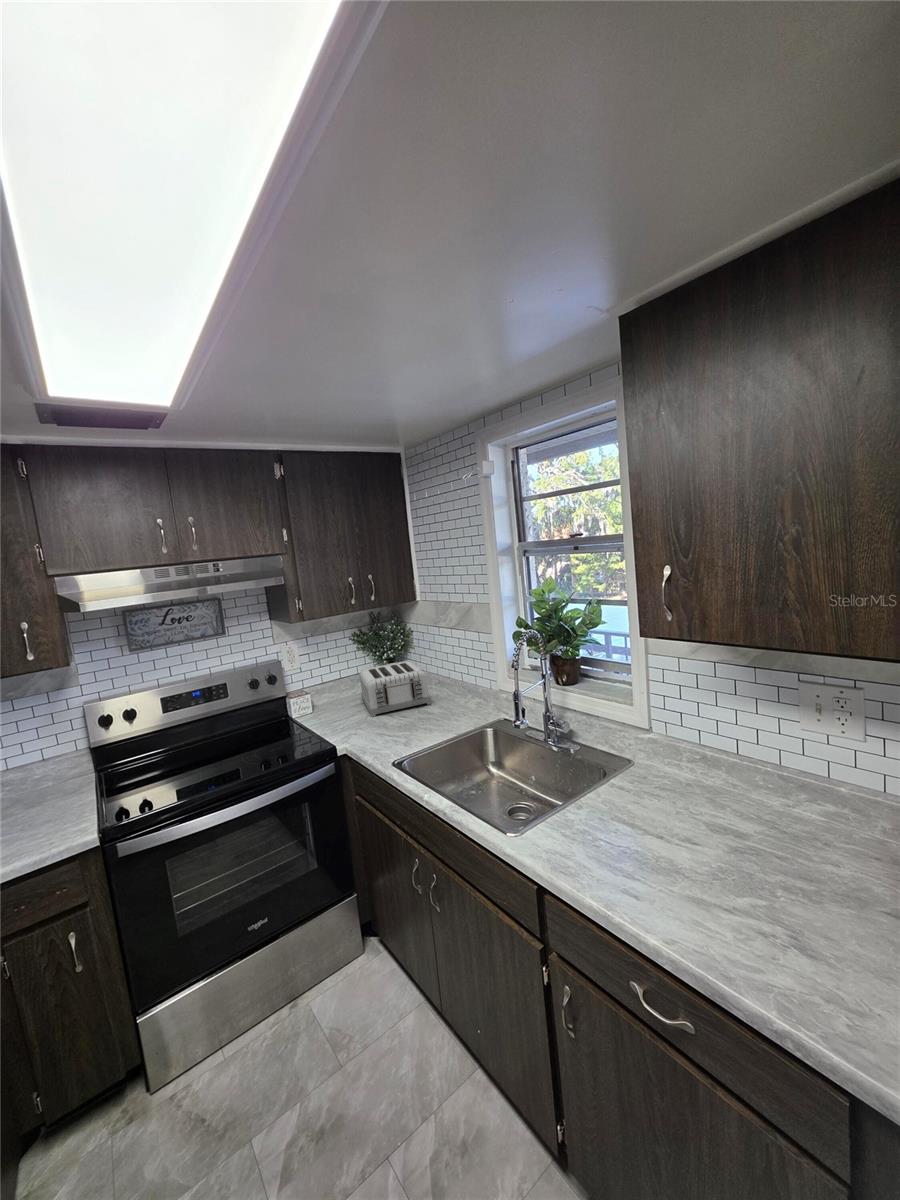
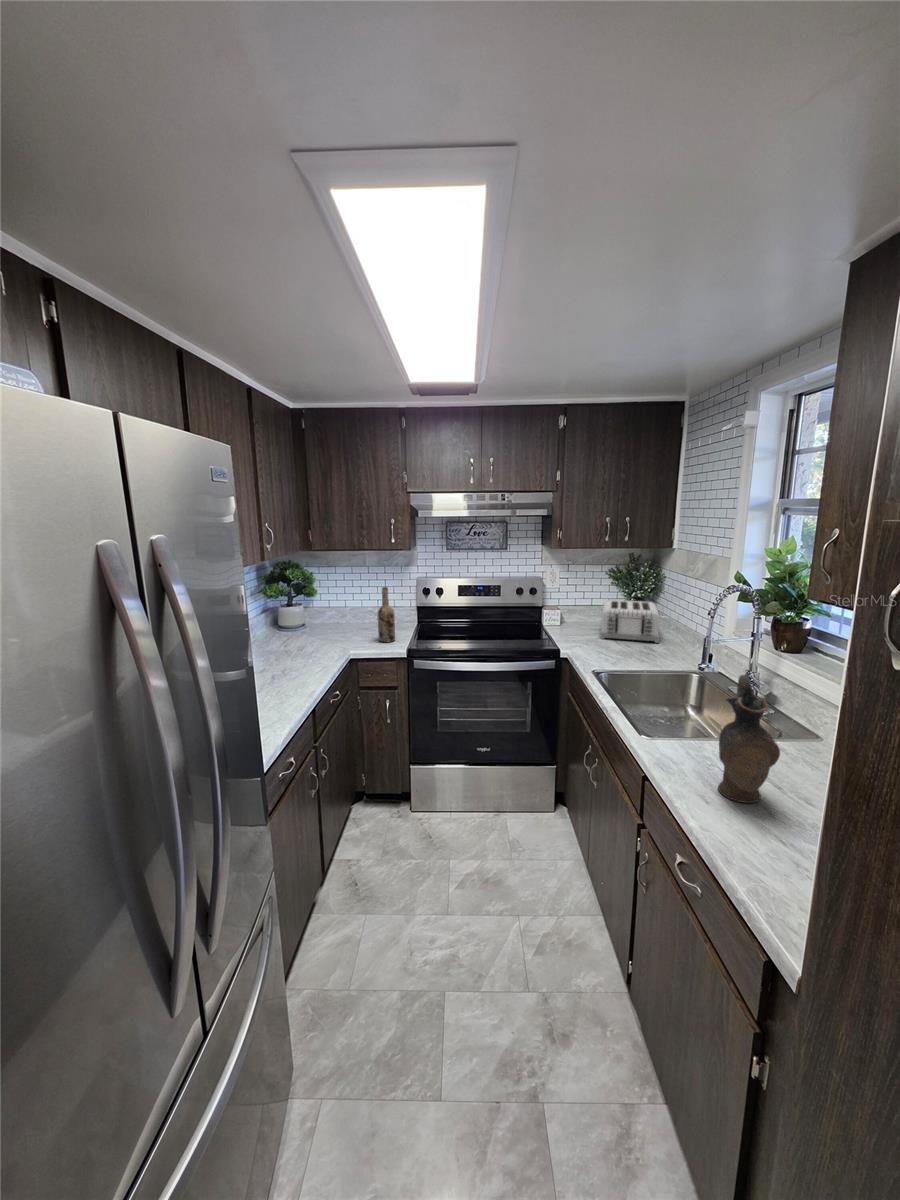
ceramic pitcher: none [610,731,678,878] -> present [718,675,780,803]
wine bottle: none [20,737,66,835] -> present [377,587,395,642]

